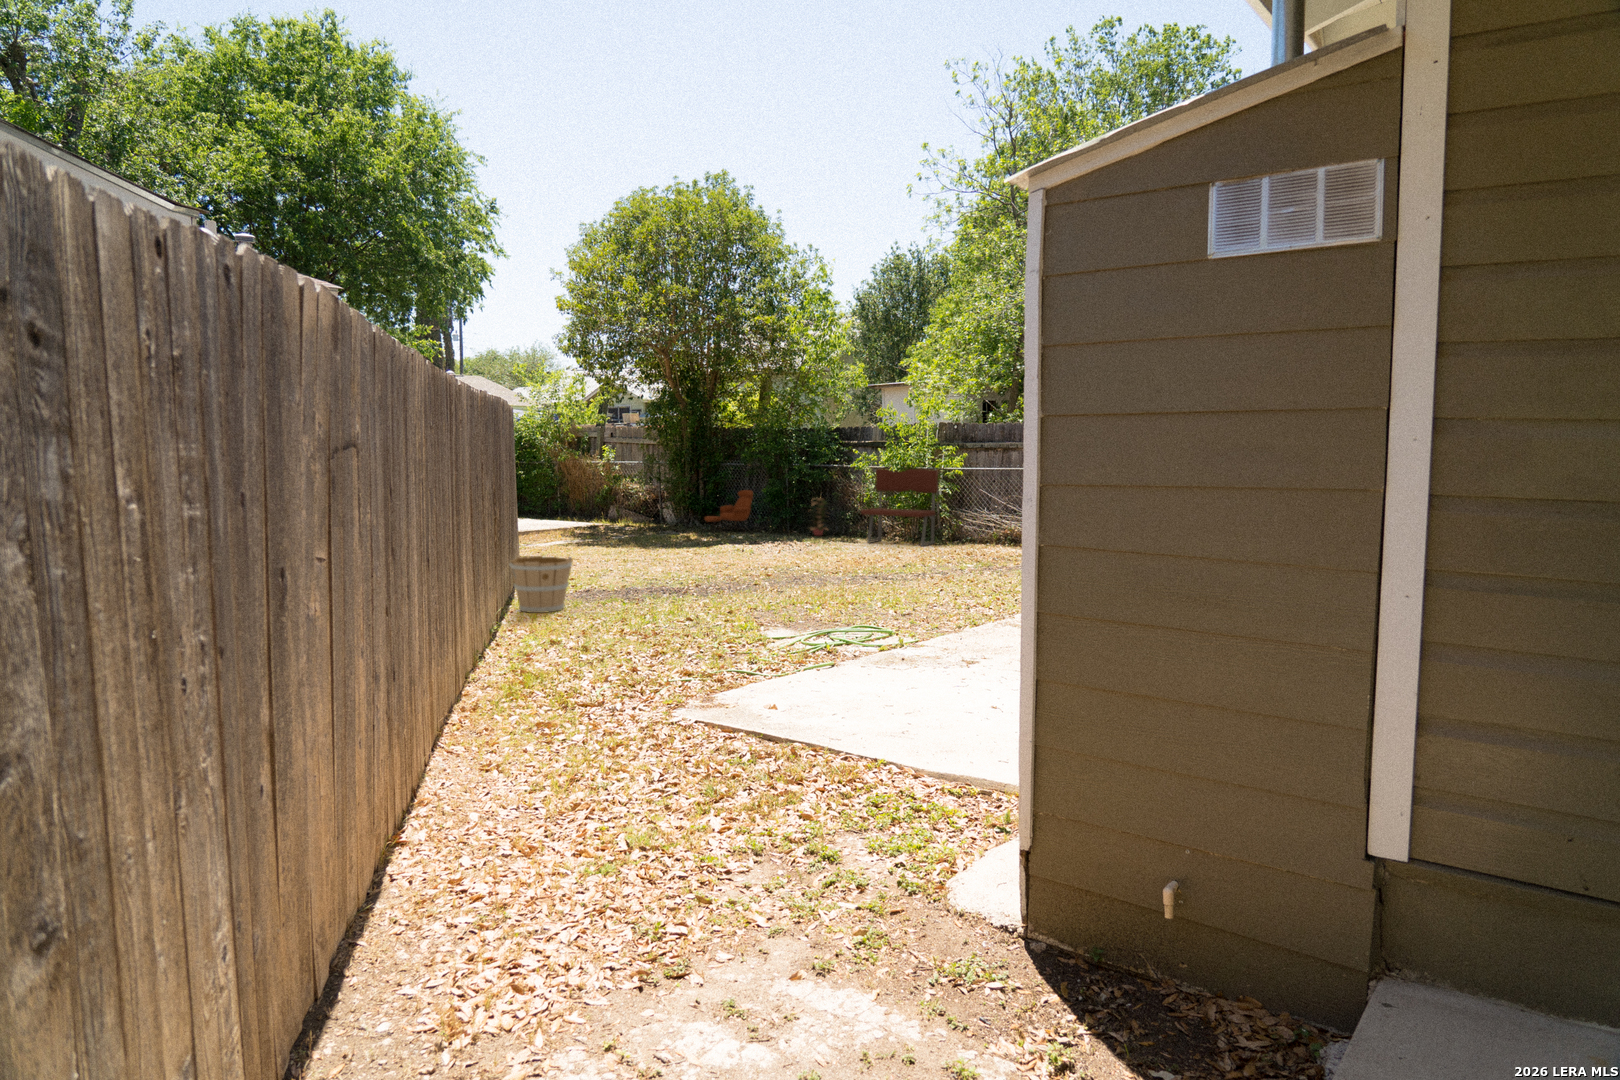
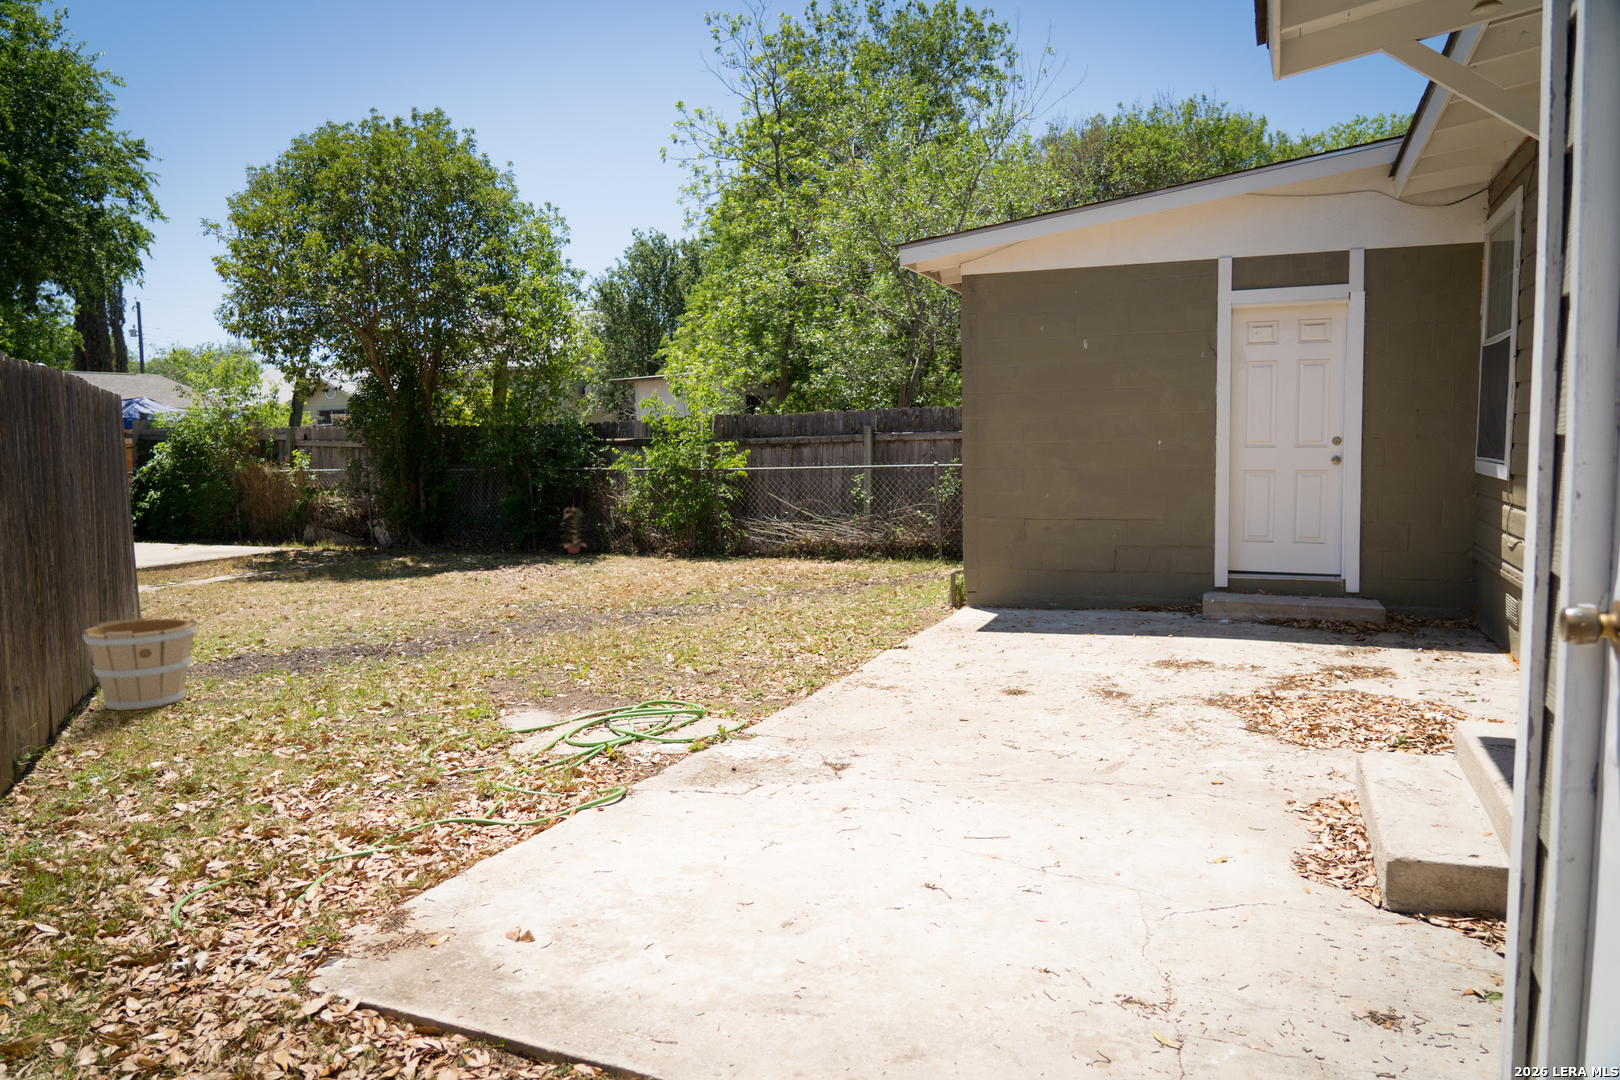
bench: present [861,468,938,546] -> none [627,471,717,563]
lounge chair: present [705,490,753,530] -> none [428,501,490,555]

